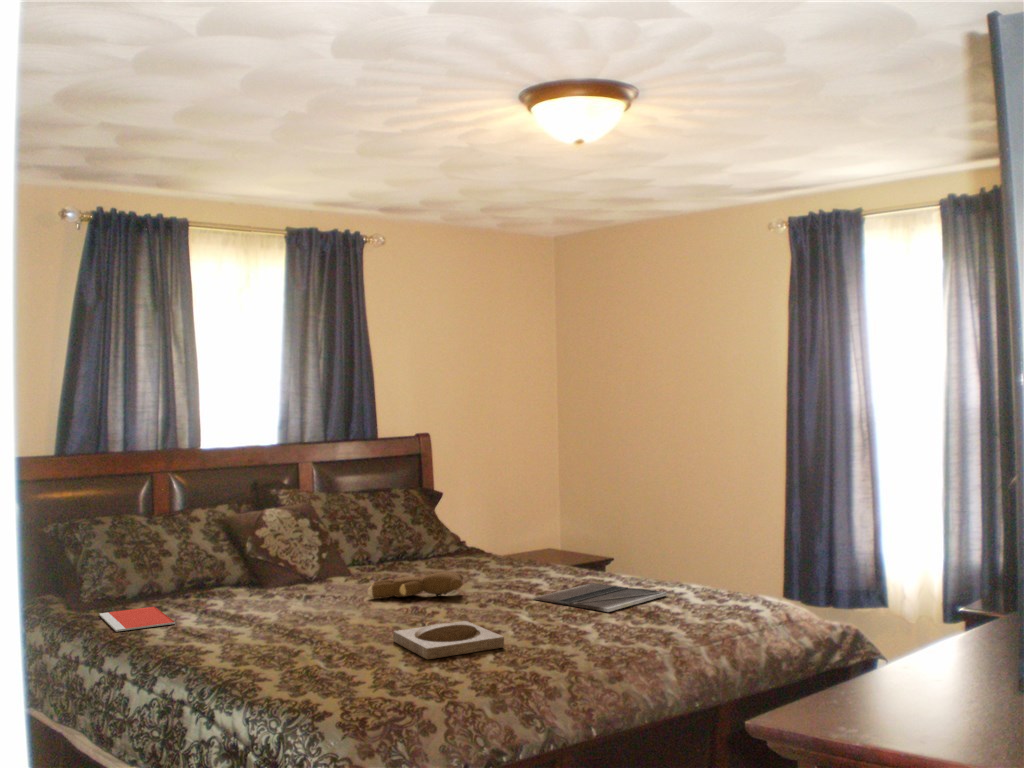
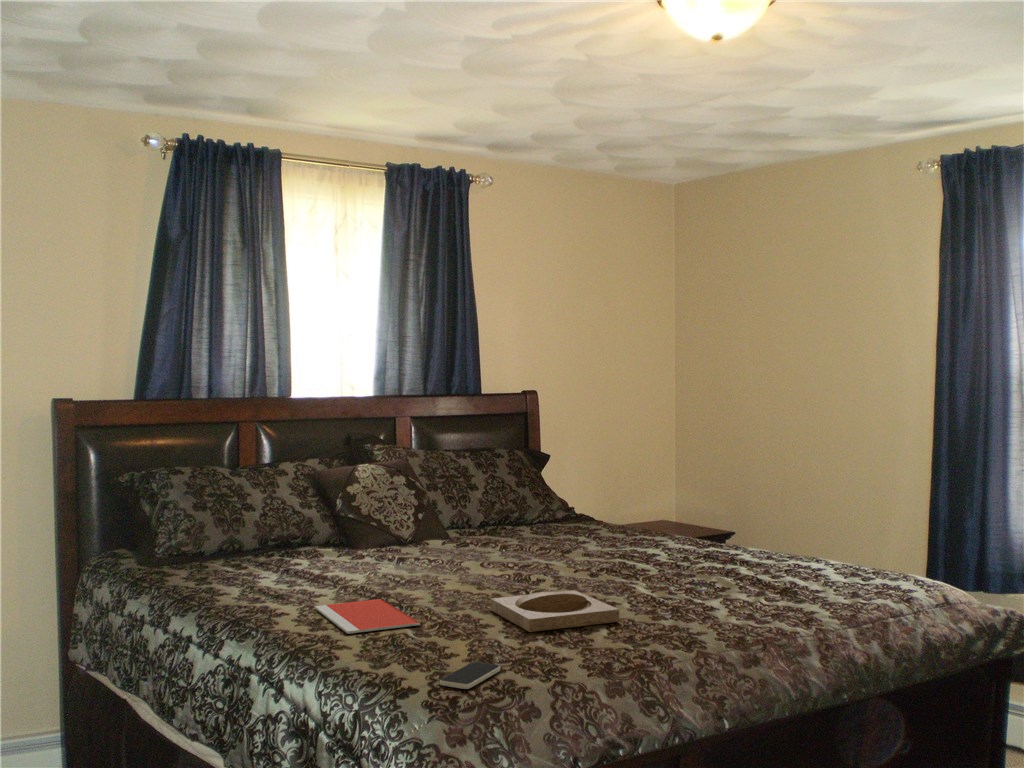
teddy bear: present [368,572,463,599] -> none [464,537,570,564]
laptop: present [533,583,667,612] -> none [650,555,806,587]
notebook: present [99,607,175,632] -> present [315,599,420,634]
smartphone: none [352,688,403,711] -> present [440,662,500,689]

